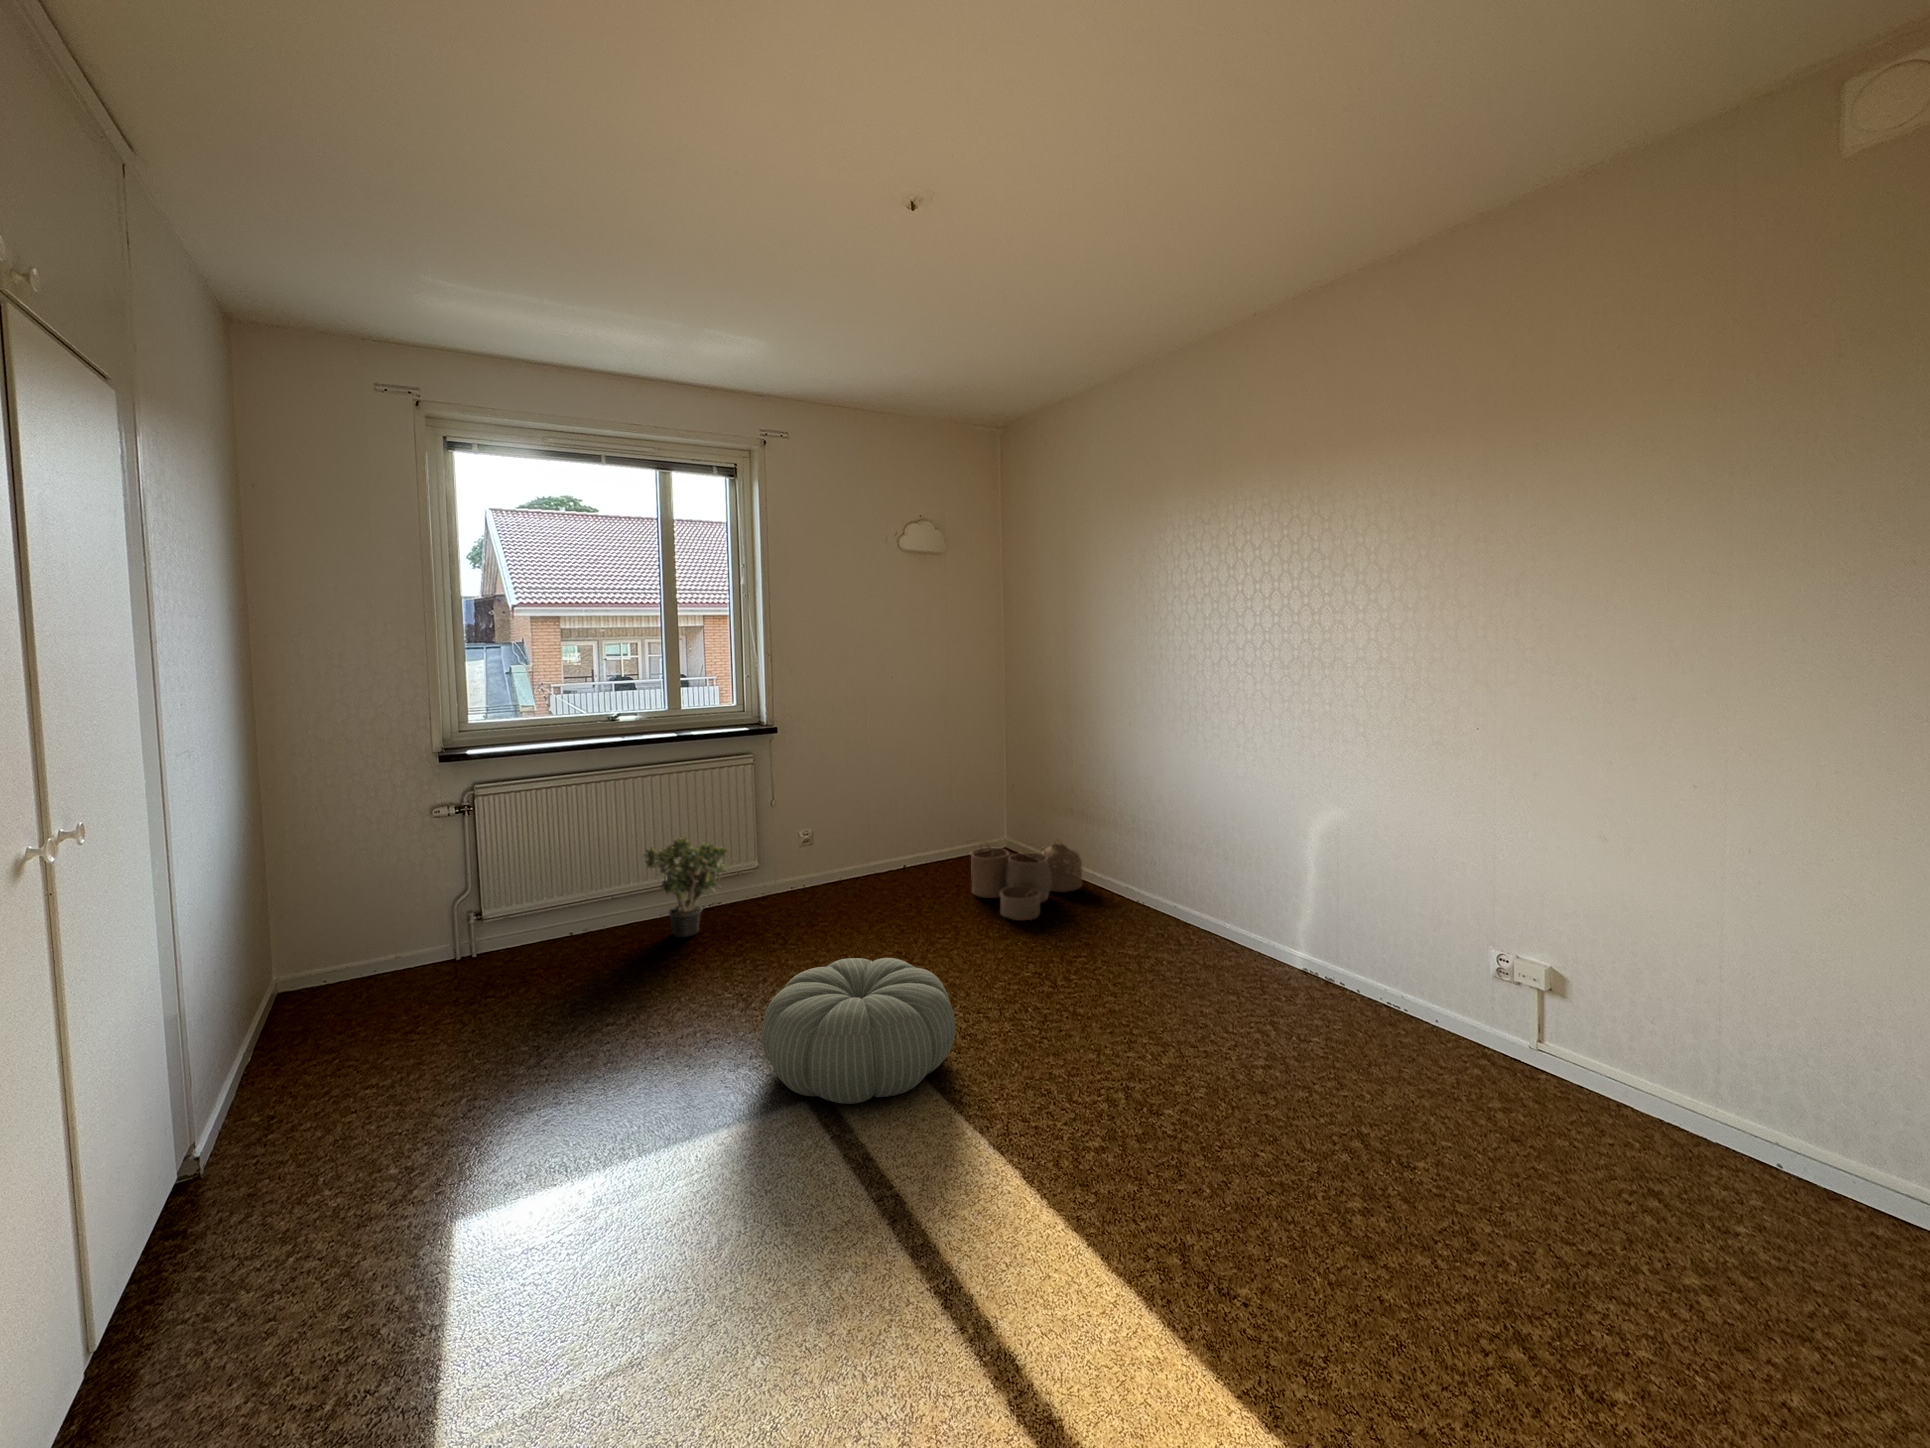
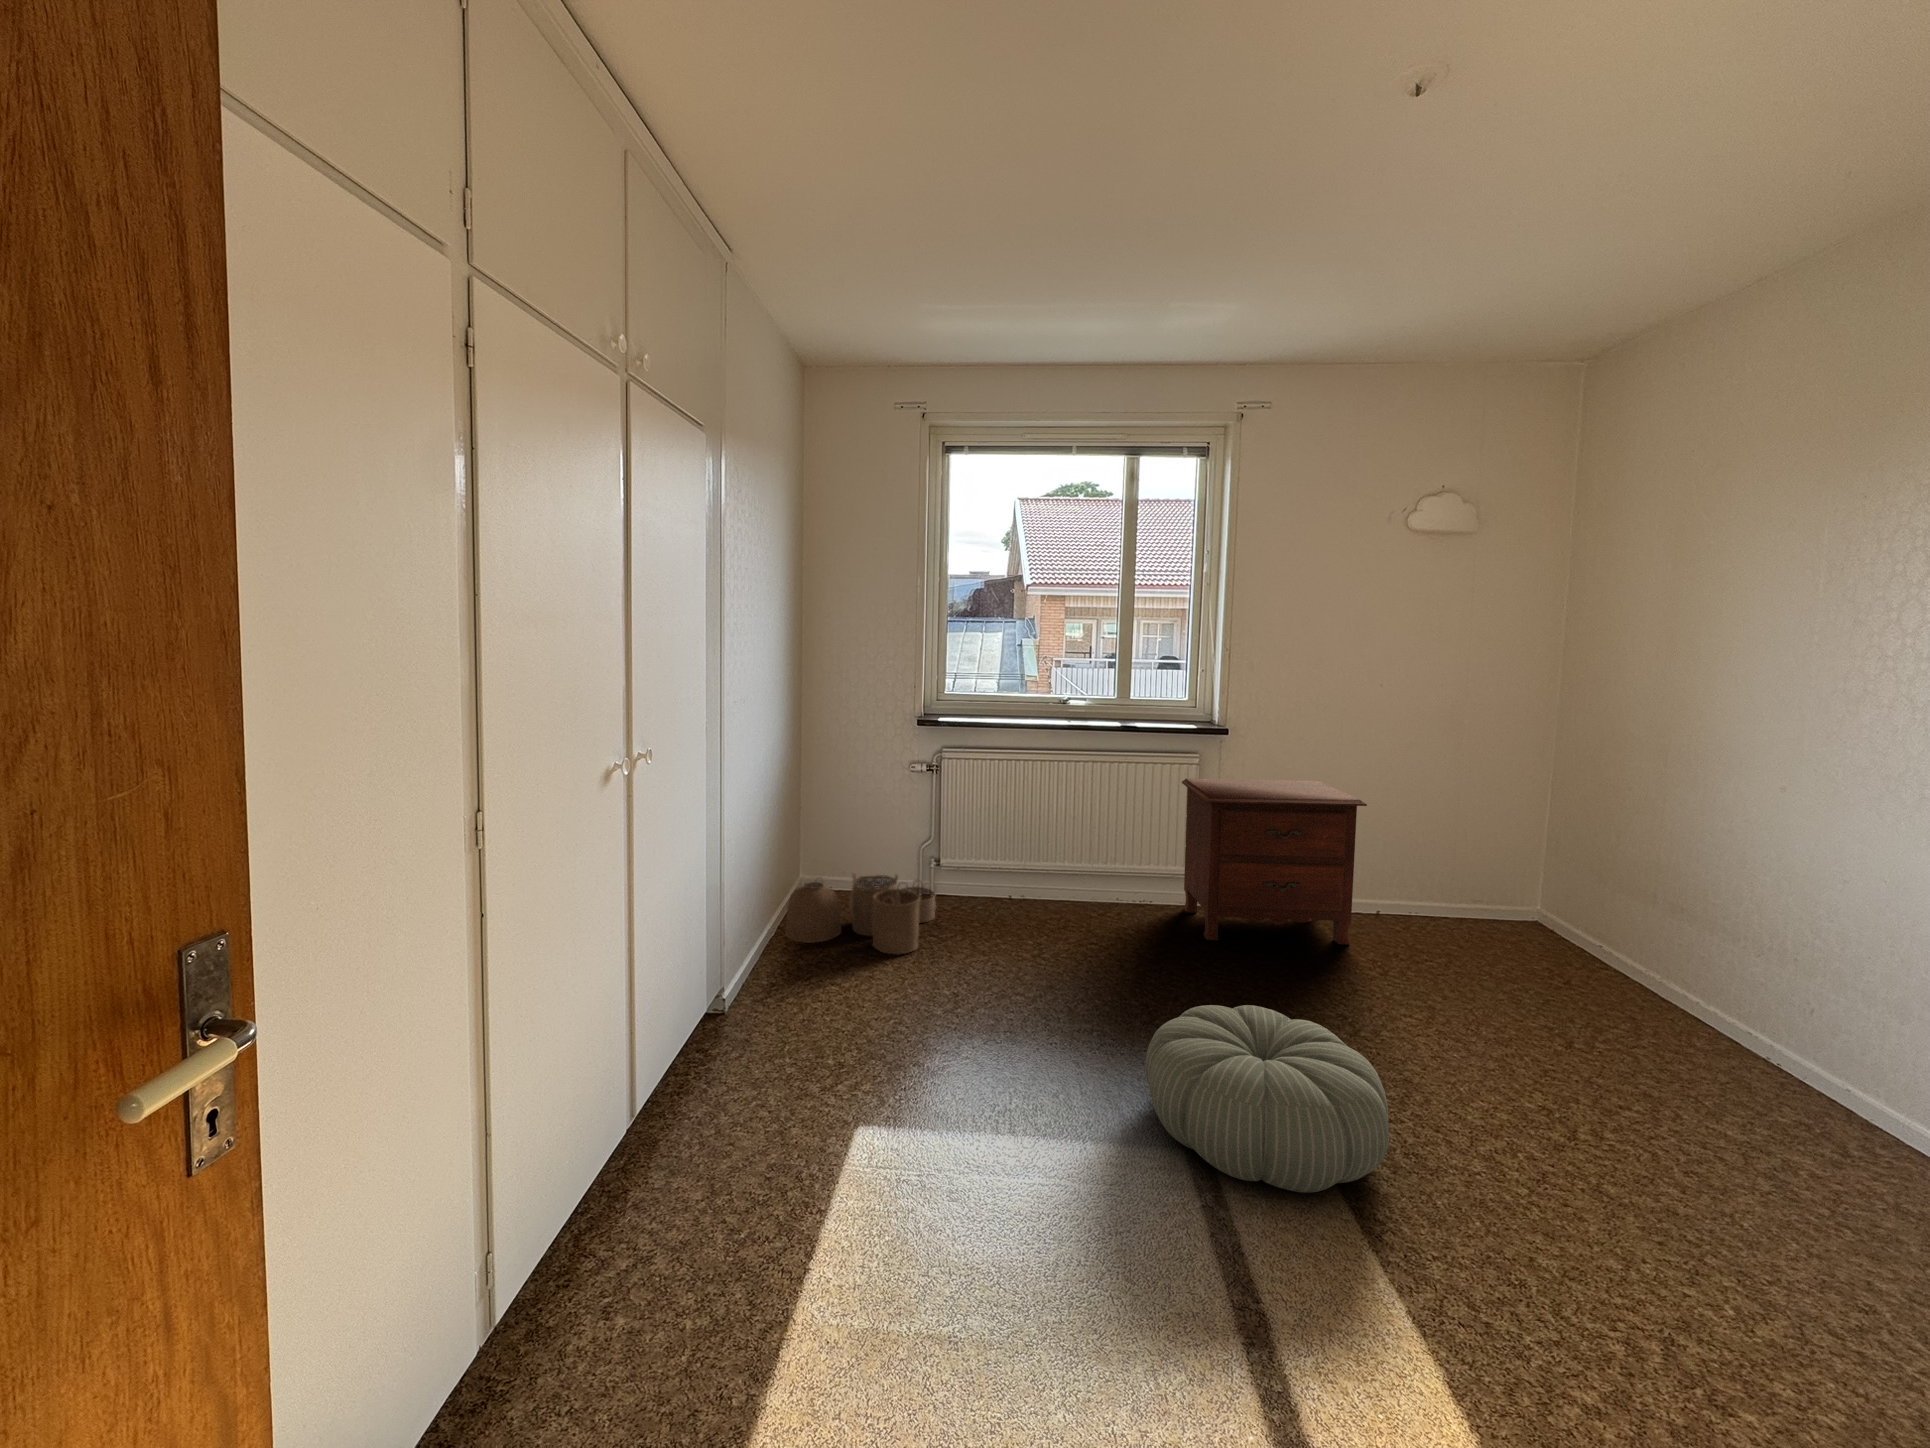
nightstand: none [743,768,894,924] -> present [1182,778,1367,944]
potted plant: present [642,838,727,937] -> none [1069,826,1156,927]
woven basket: present [971,842,1082,920] -> present [785,874,936,954]

